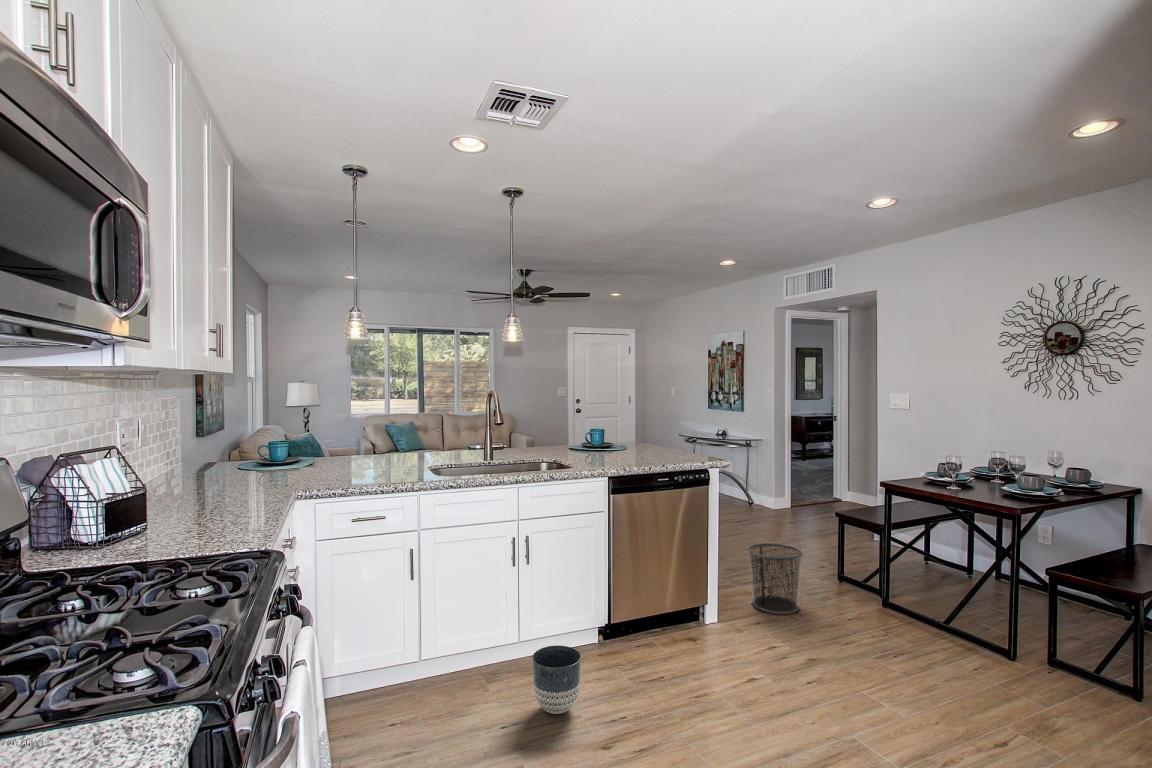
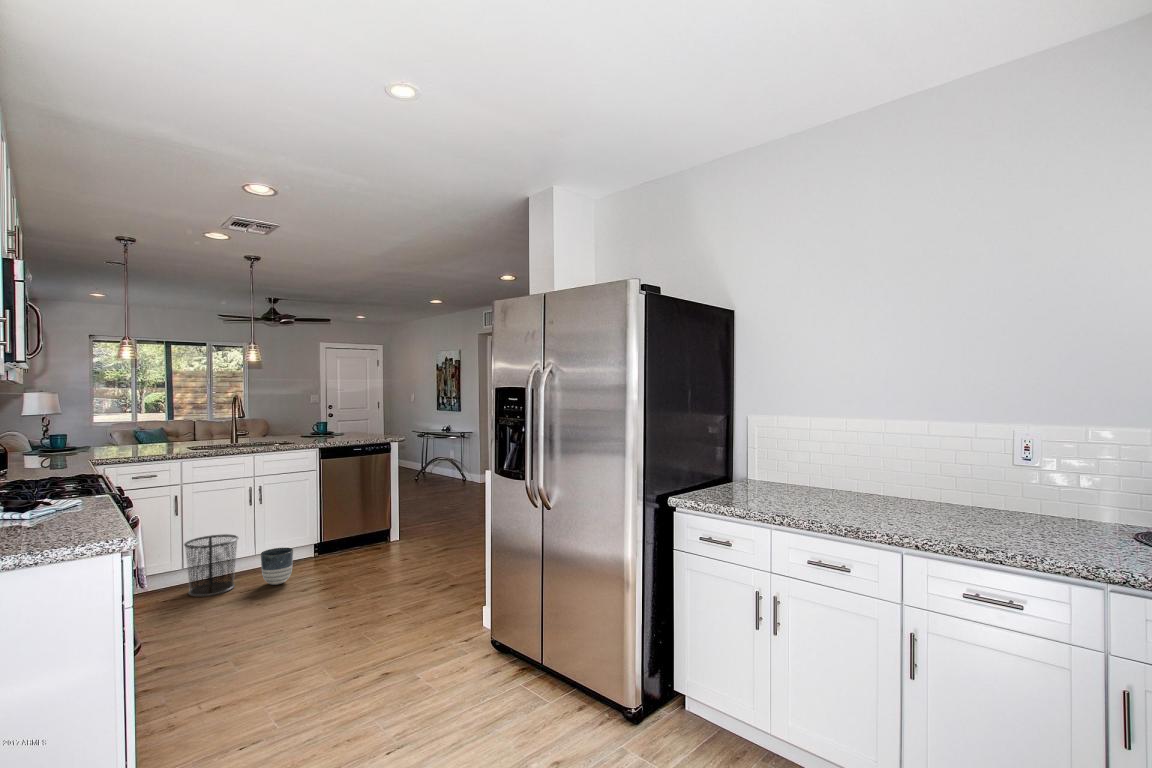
waste bin: present [748,543,803,614] -> present [184,534,238,597]

